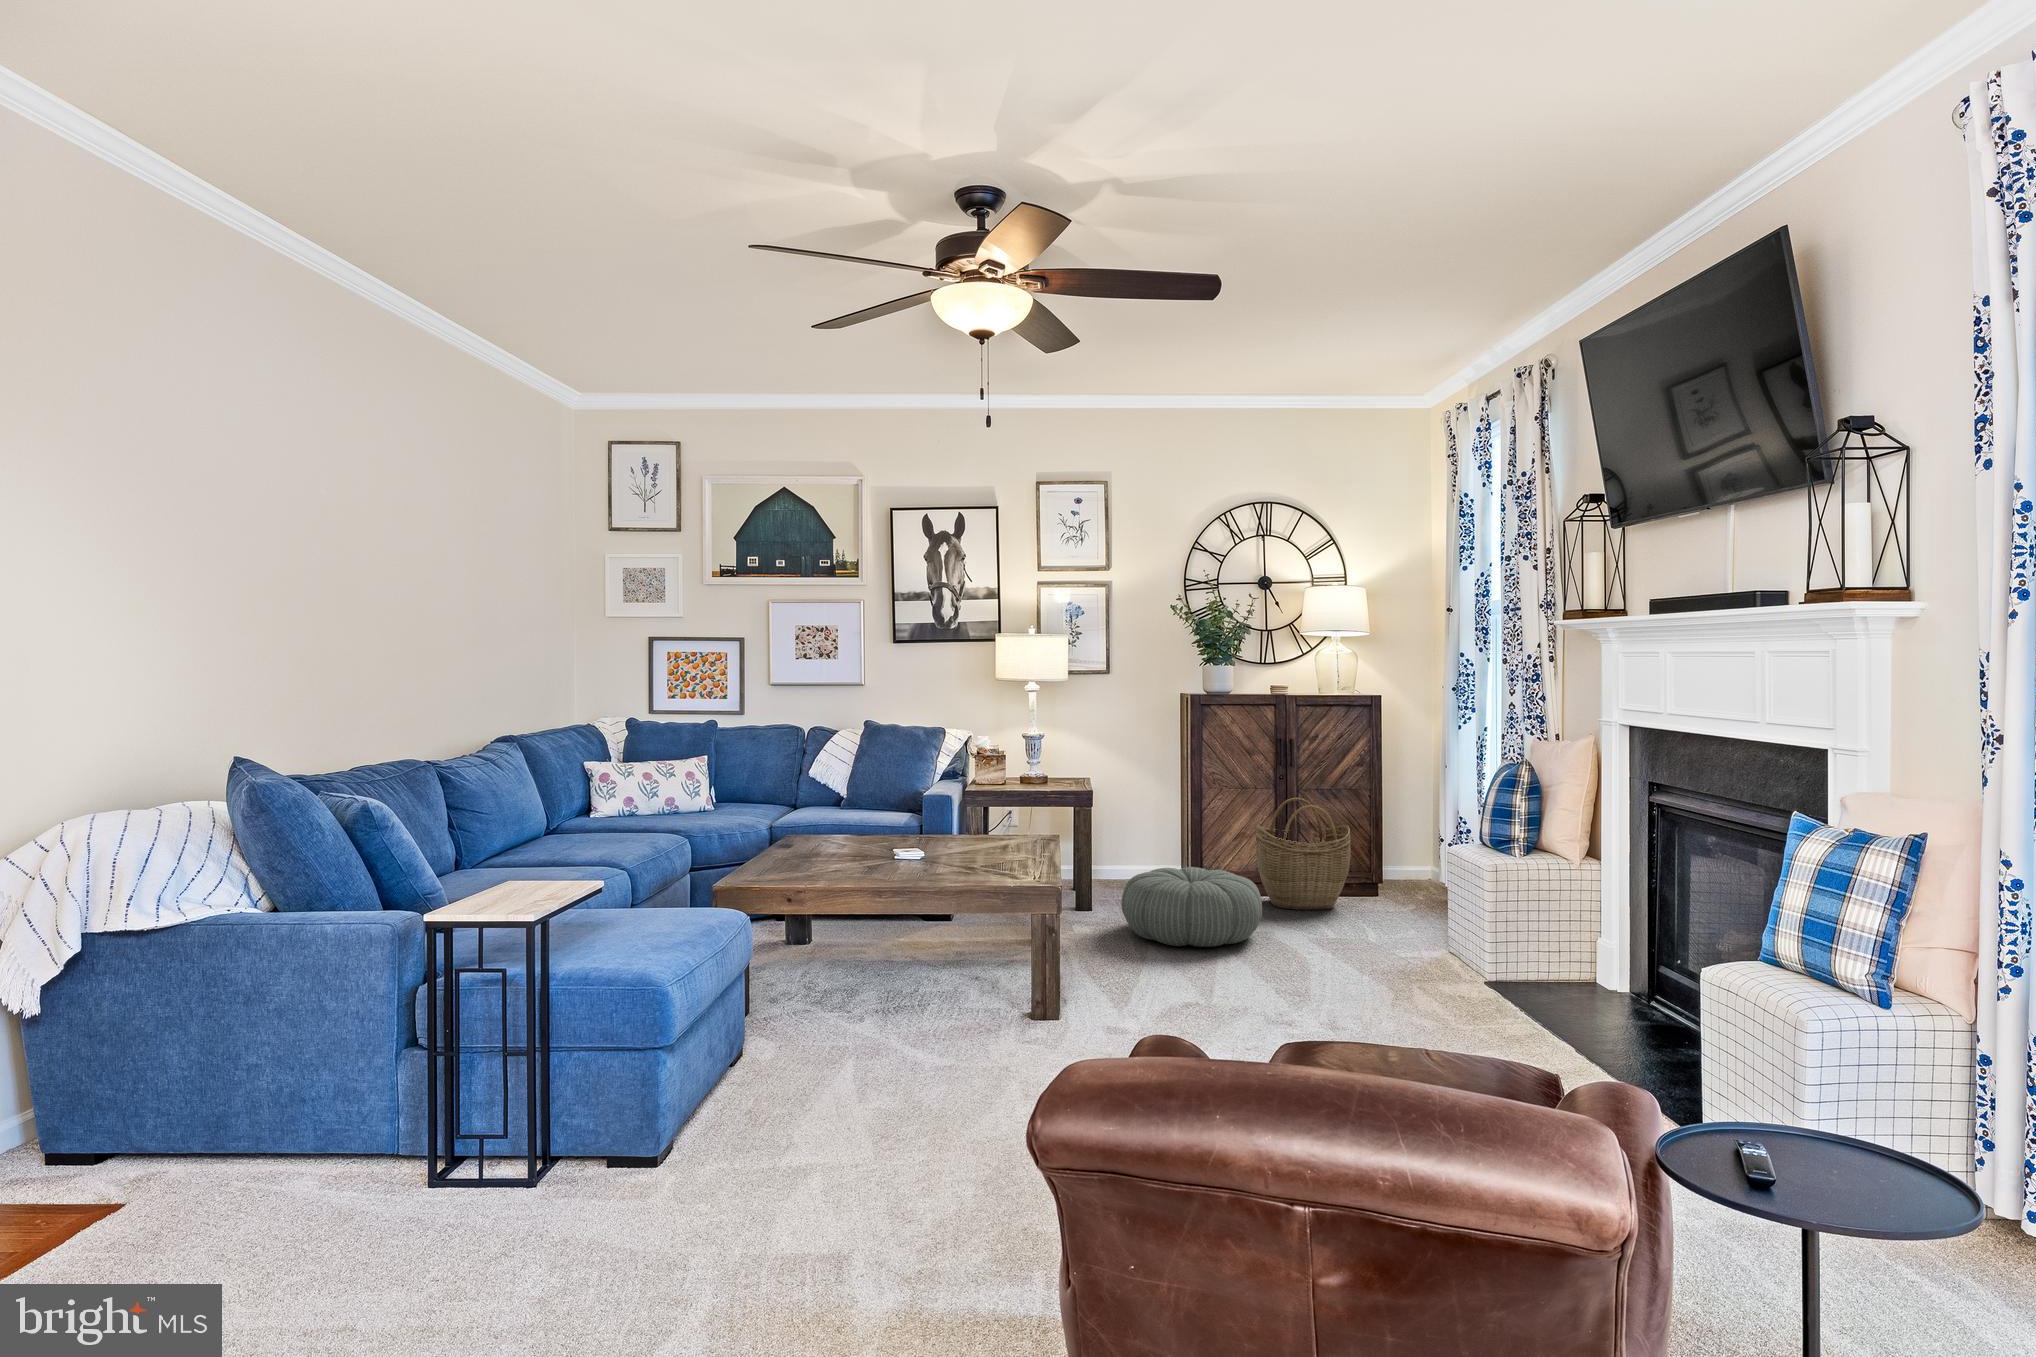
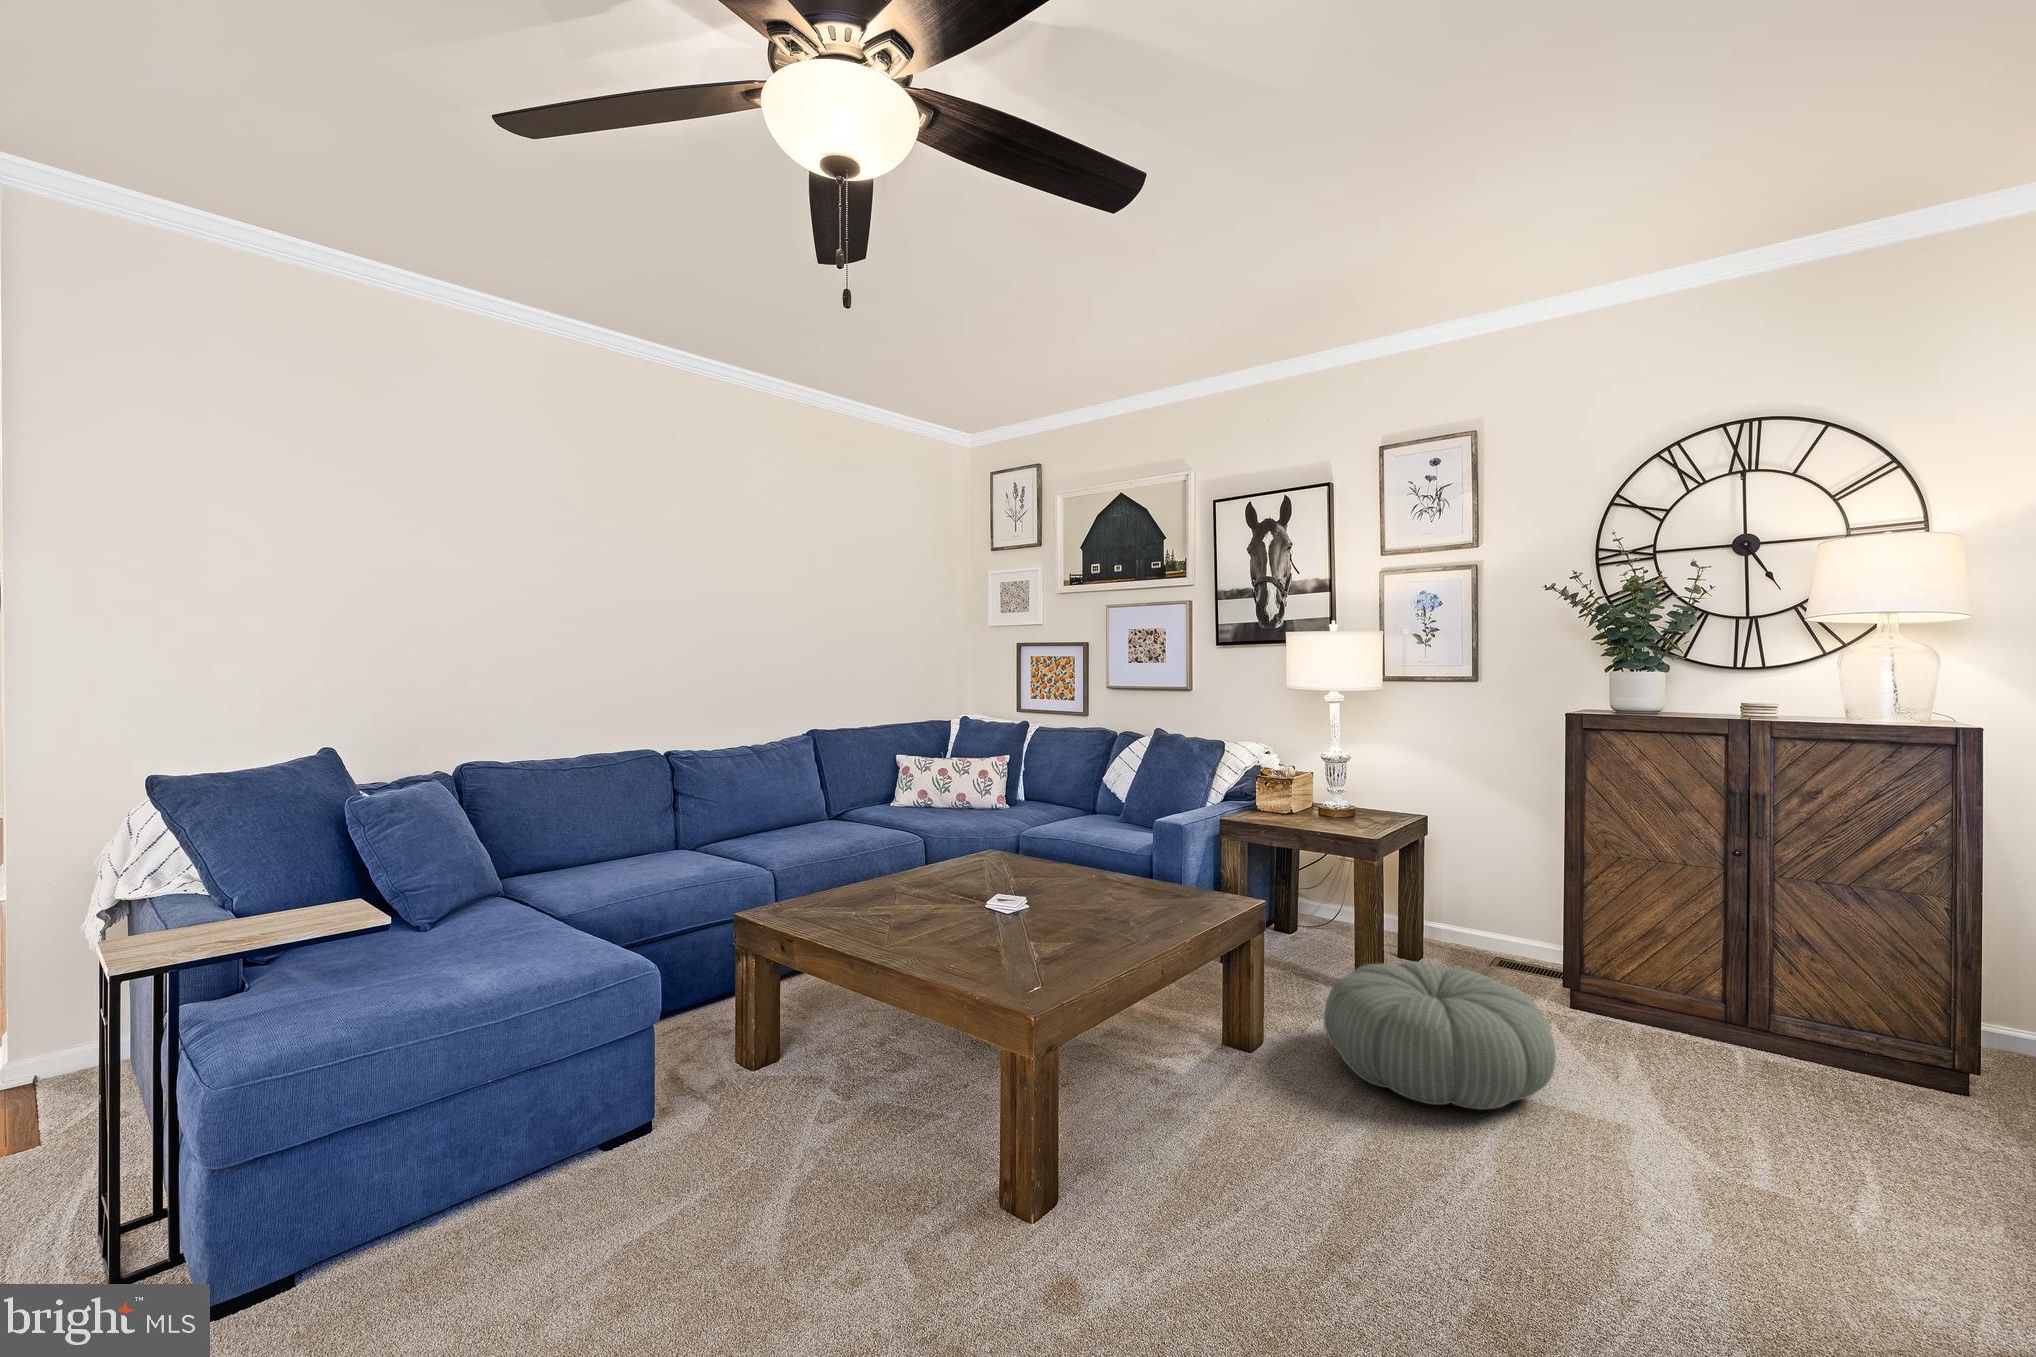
woven basket: present [1255,798,1351,910] -> none [1639,892,1836,1096]

